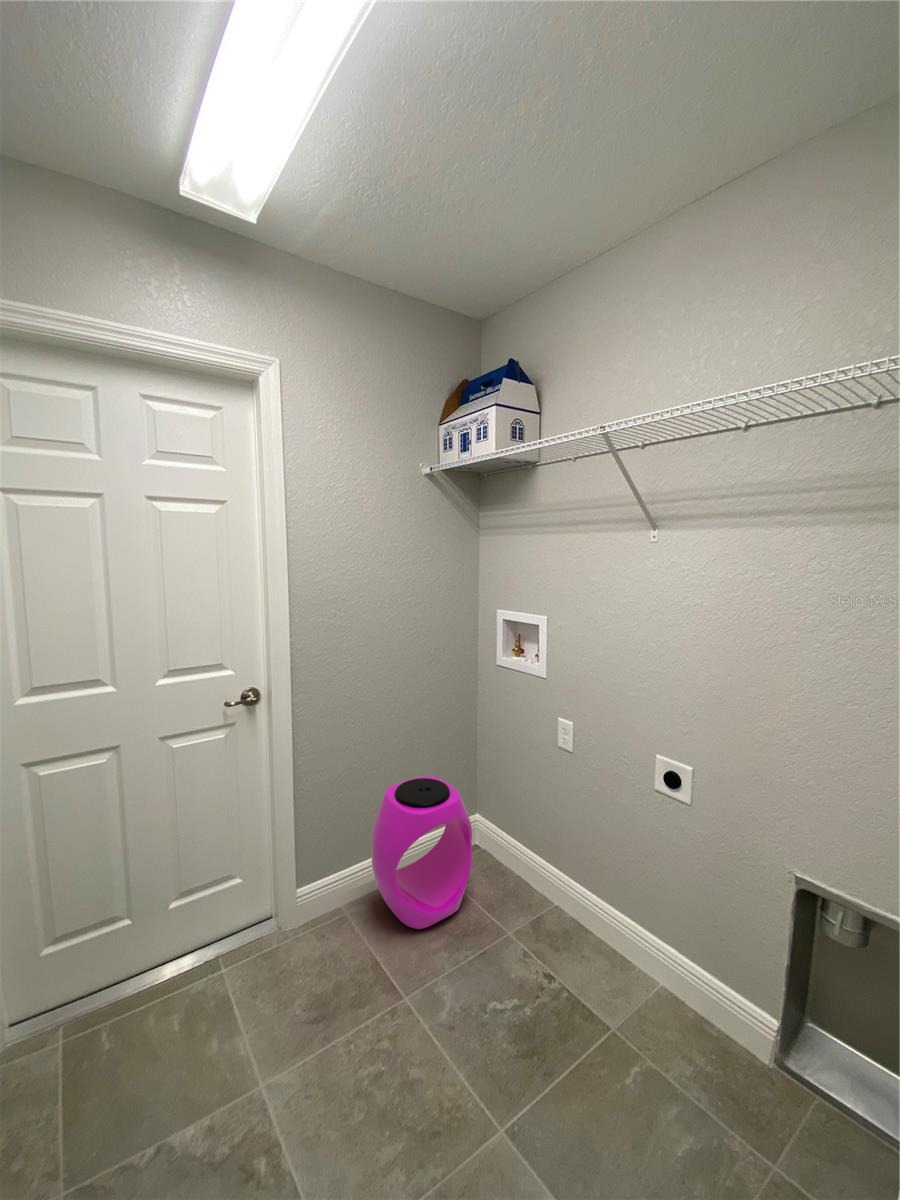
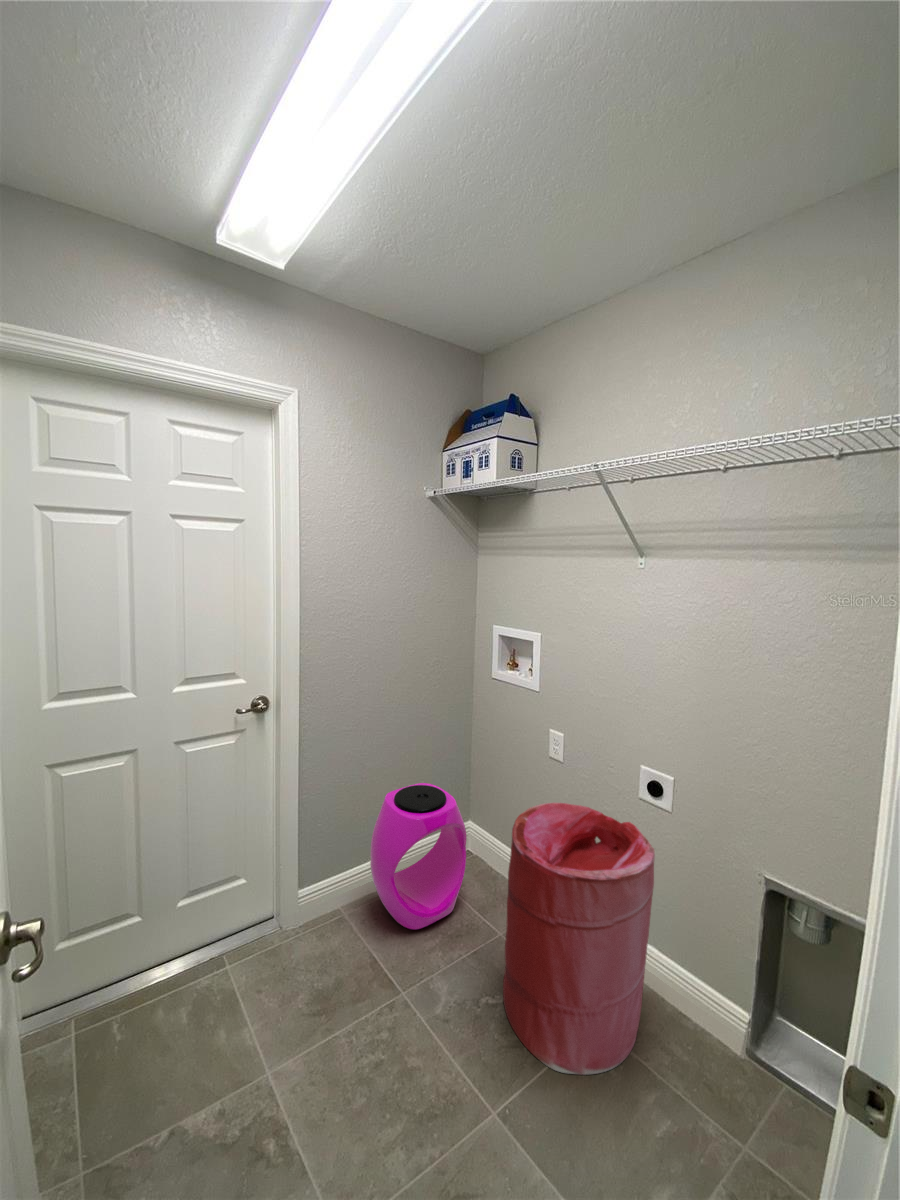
laundry hamper: none [512,796,672,1087] -> present [503,803,655,1075]

